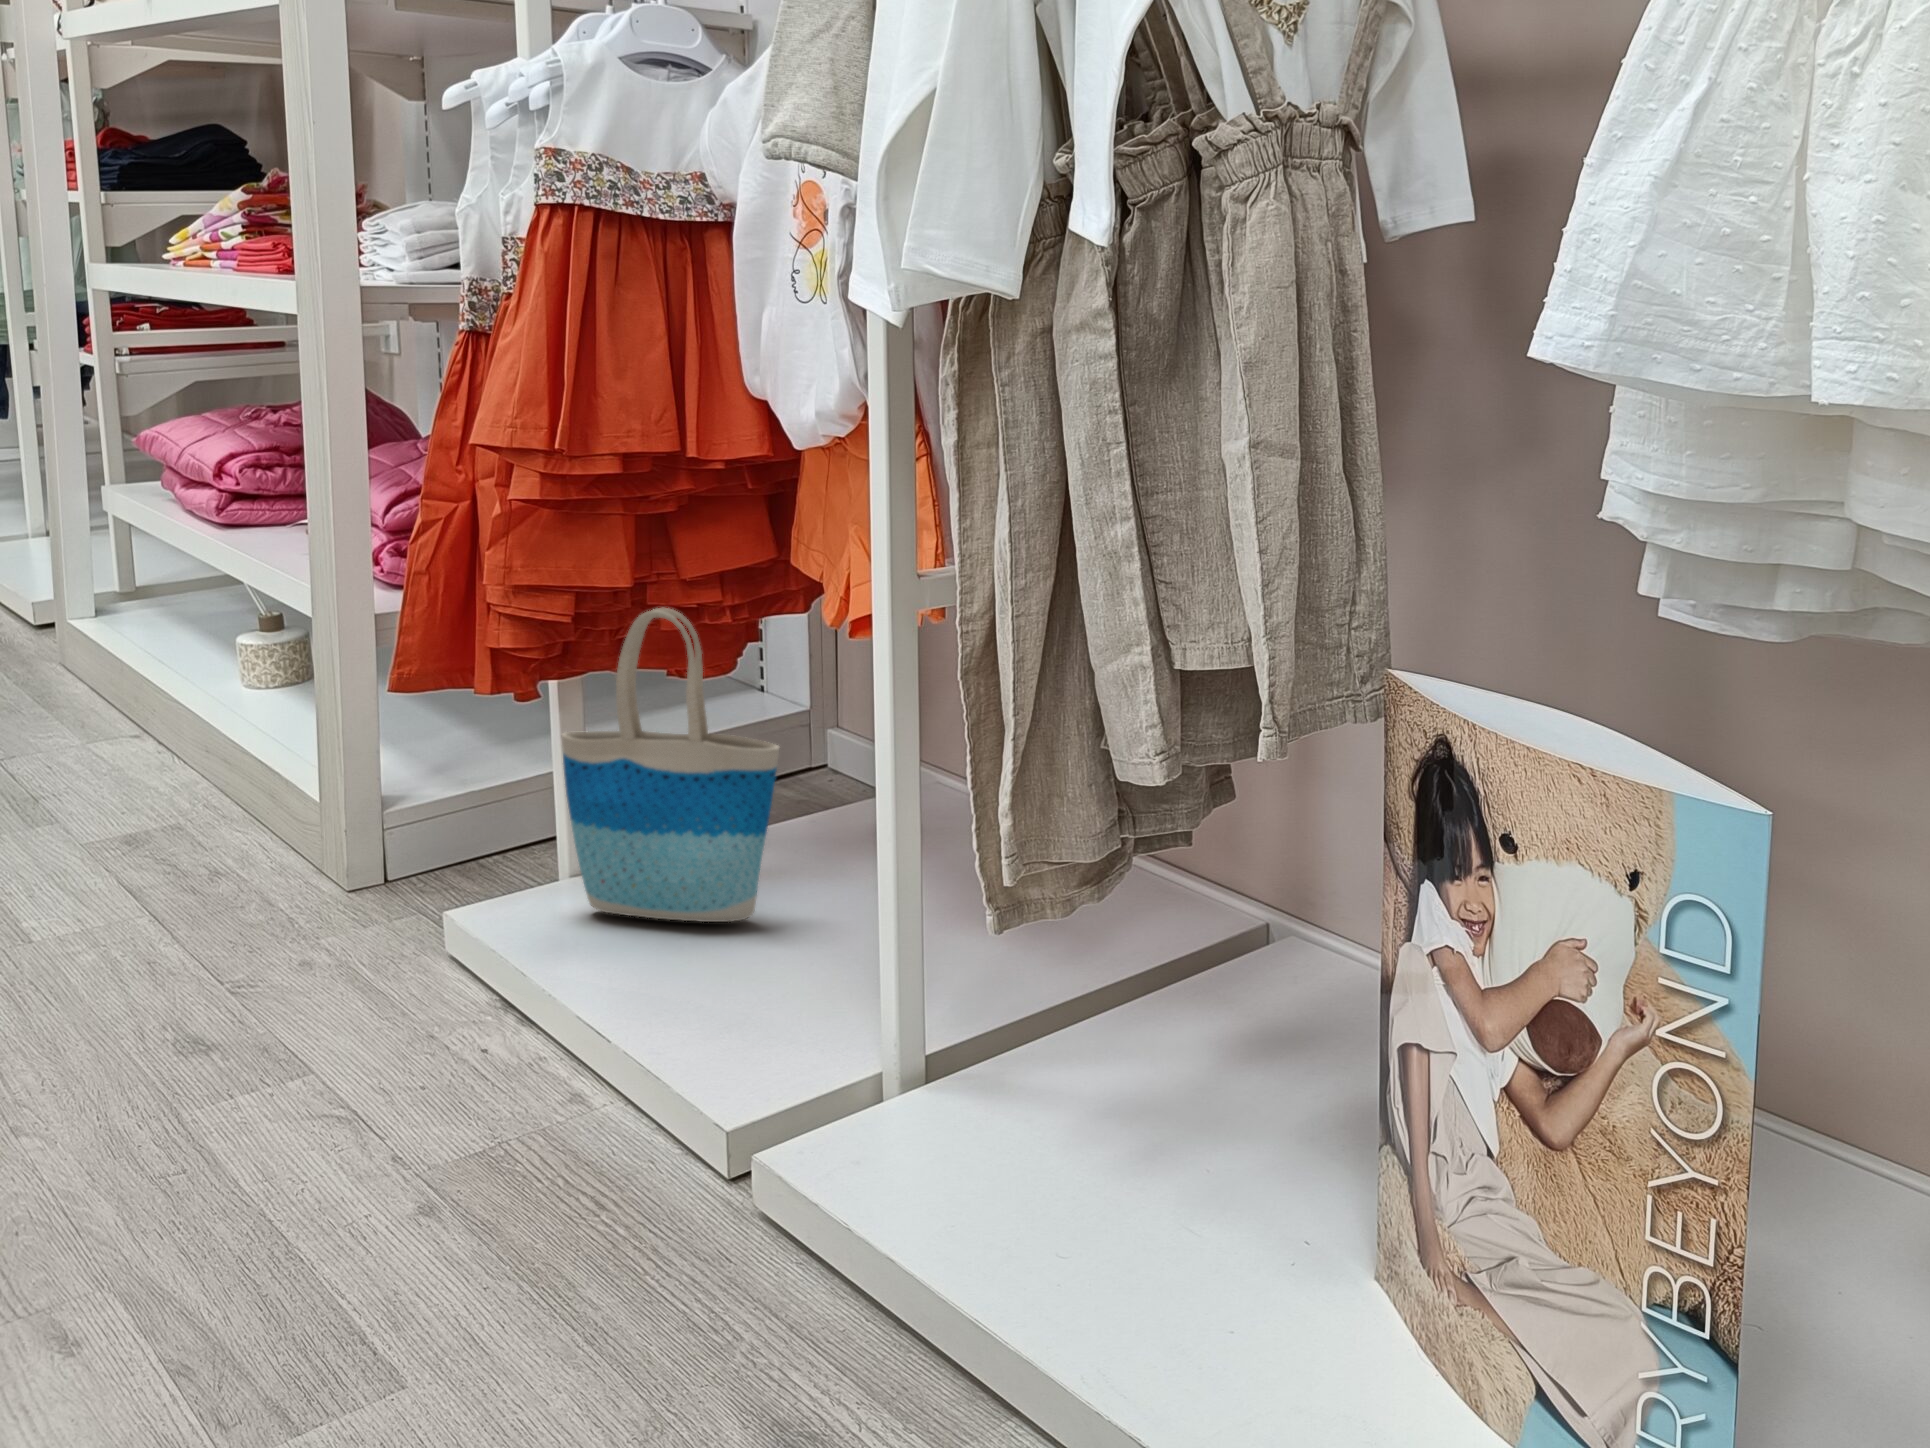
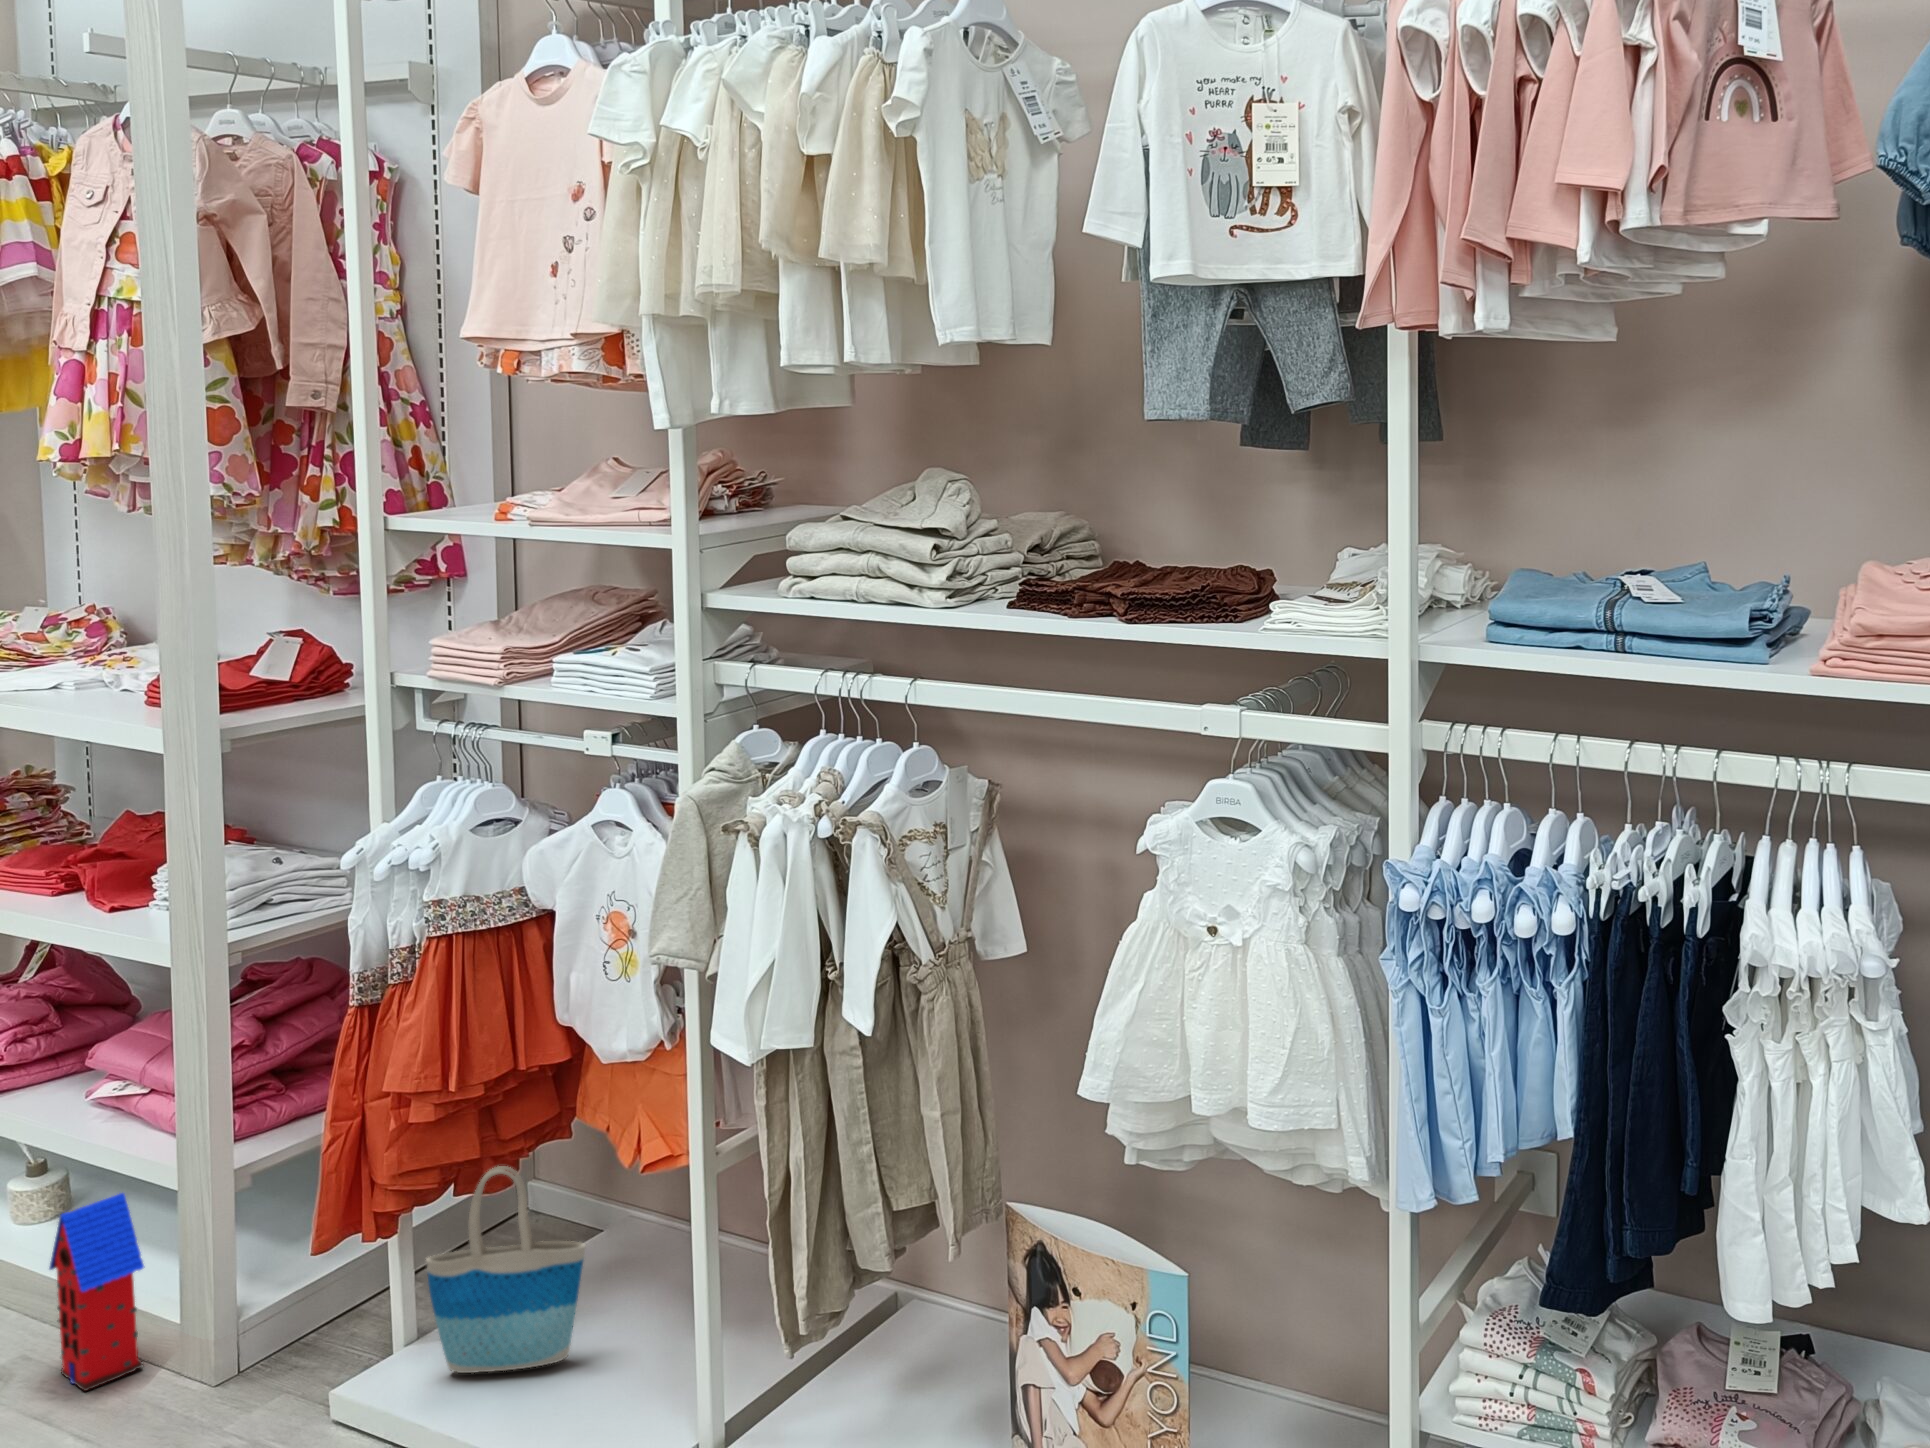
toy house: none [164,613,269,863] -> present [49,1193,144,1391]

